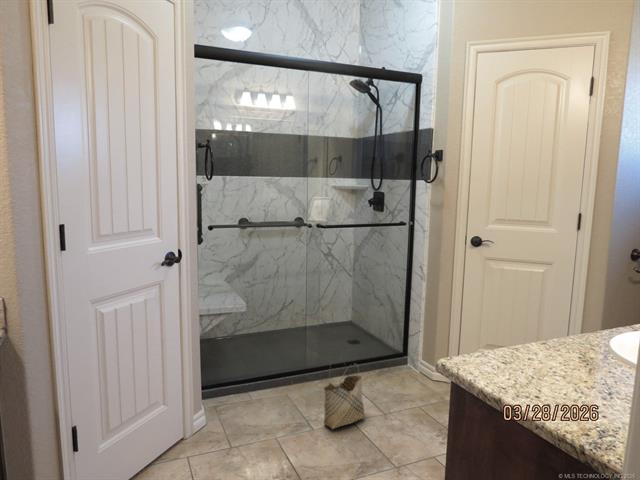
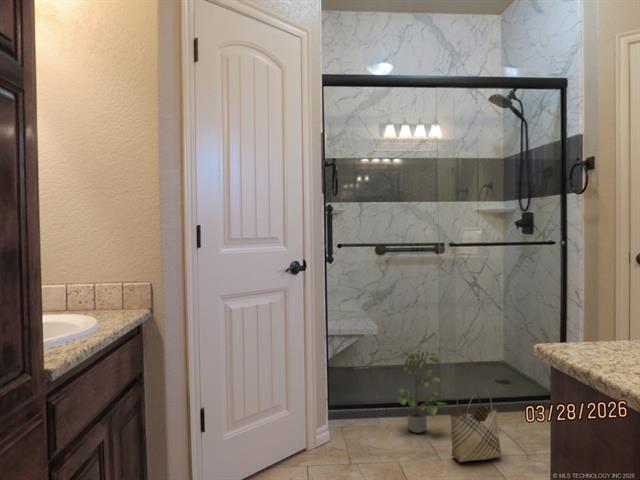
potted plant: none [272,327,318,403] -> present [399,351,446,433]

